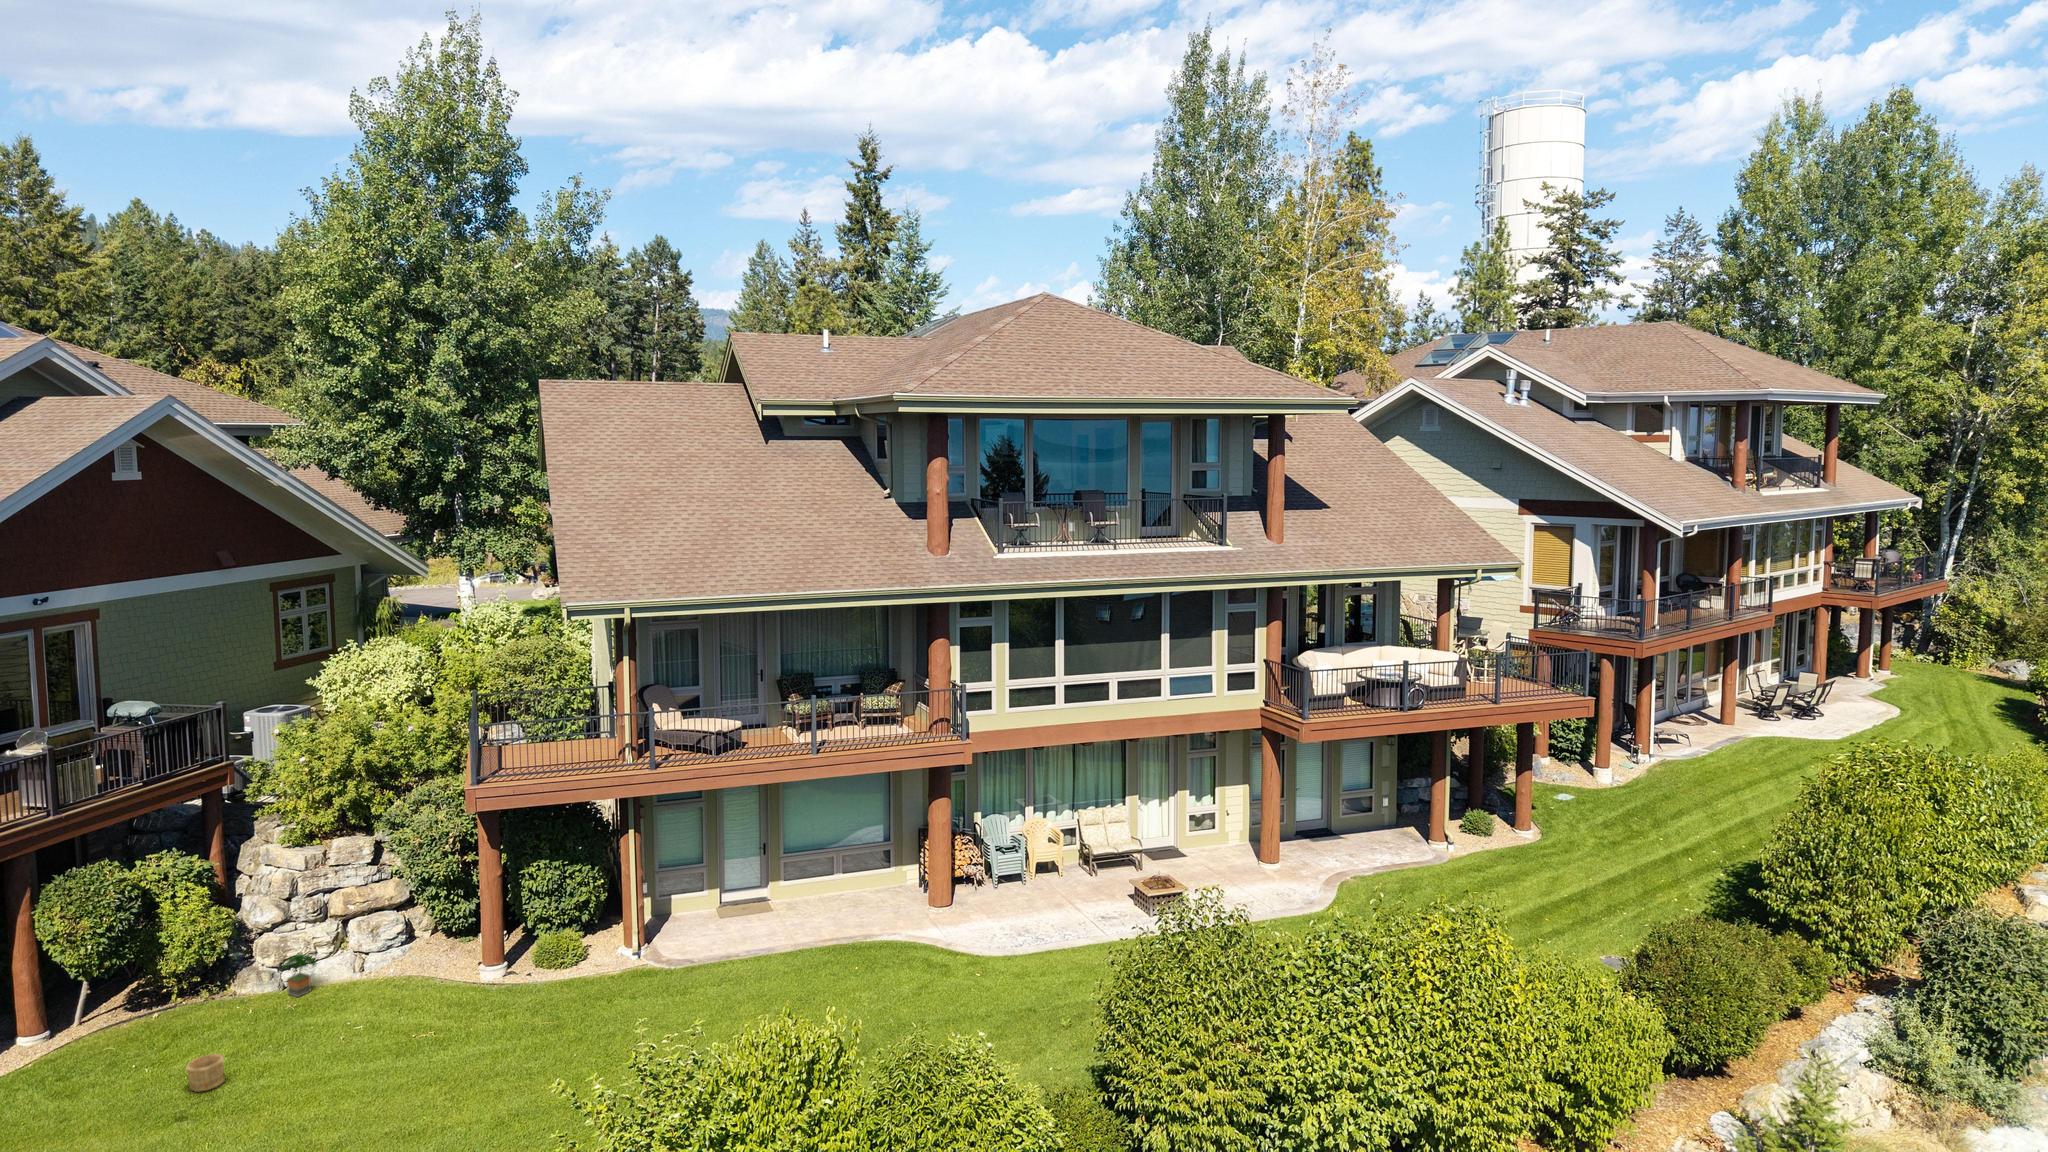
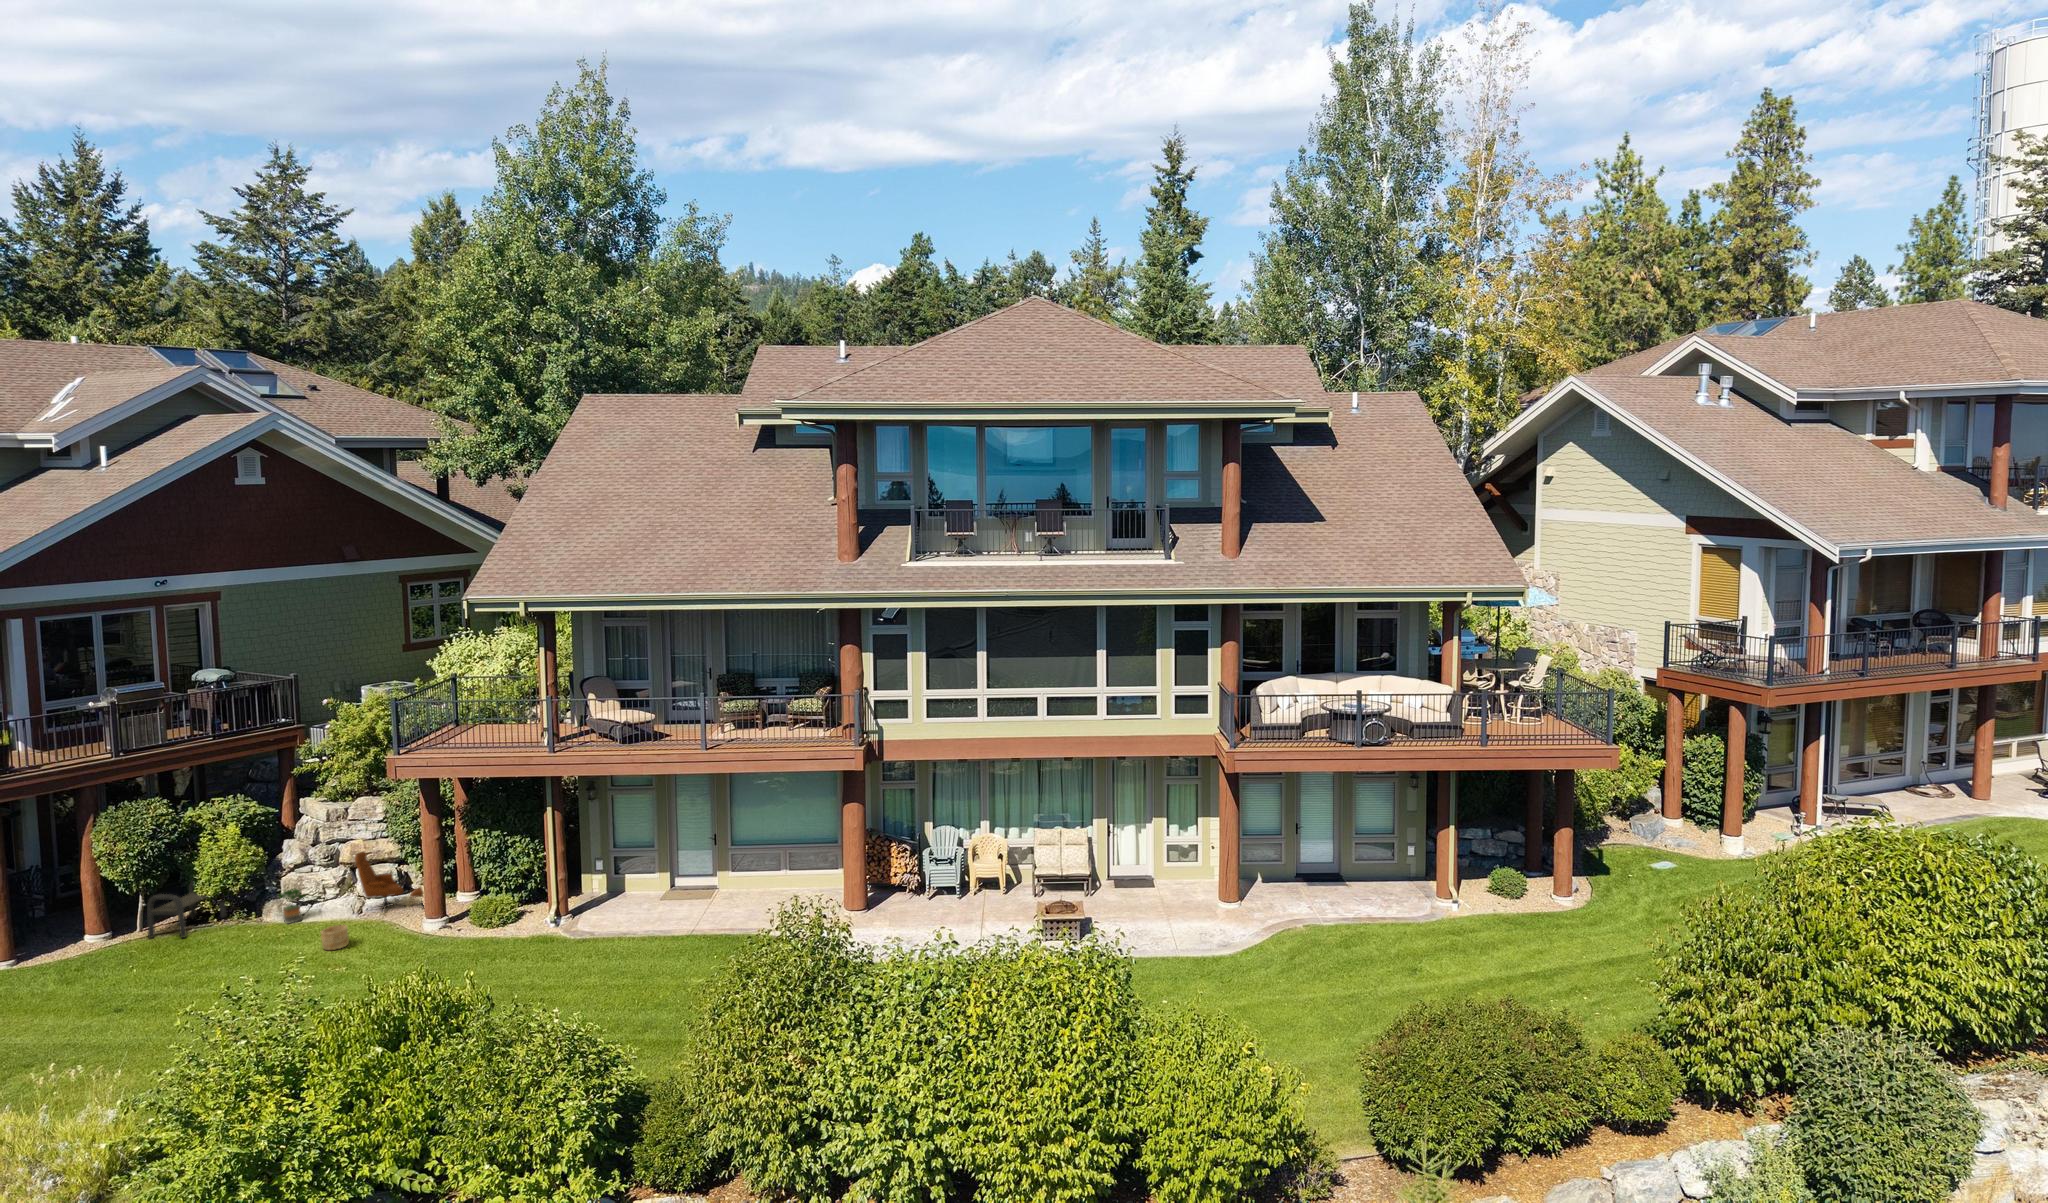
lounge chair: none [375,899,473,971] -> present [354,851,423,913]
bench: none [113,952,196,1039] -> present [147,881,227,938]
wooden bucket: present [186,1054,224,1092] -> present [321,925,349,950]

